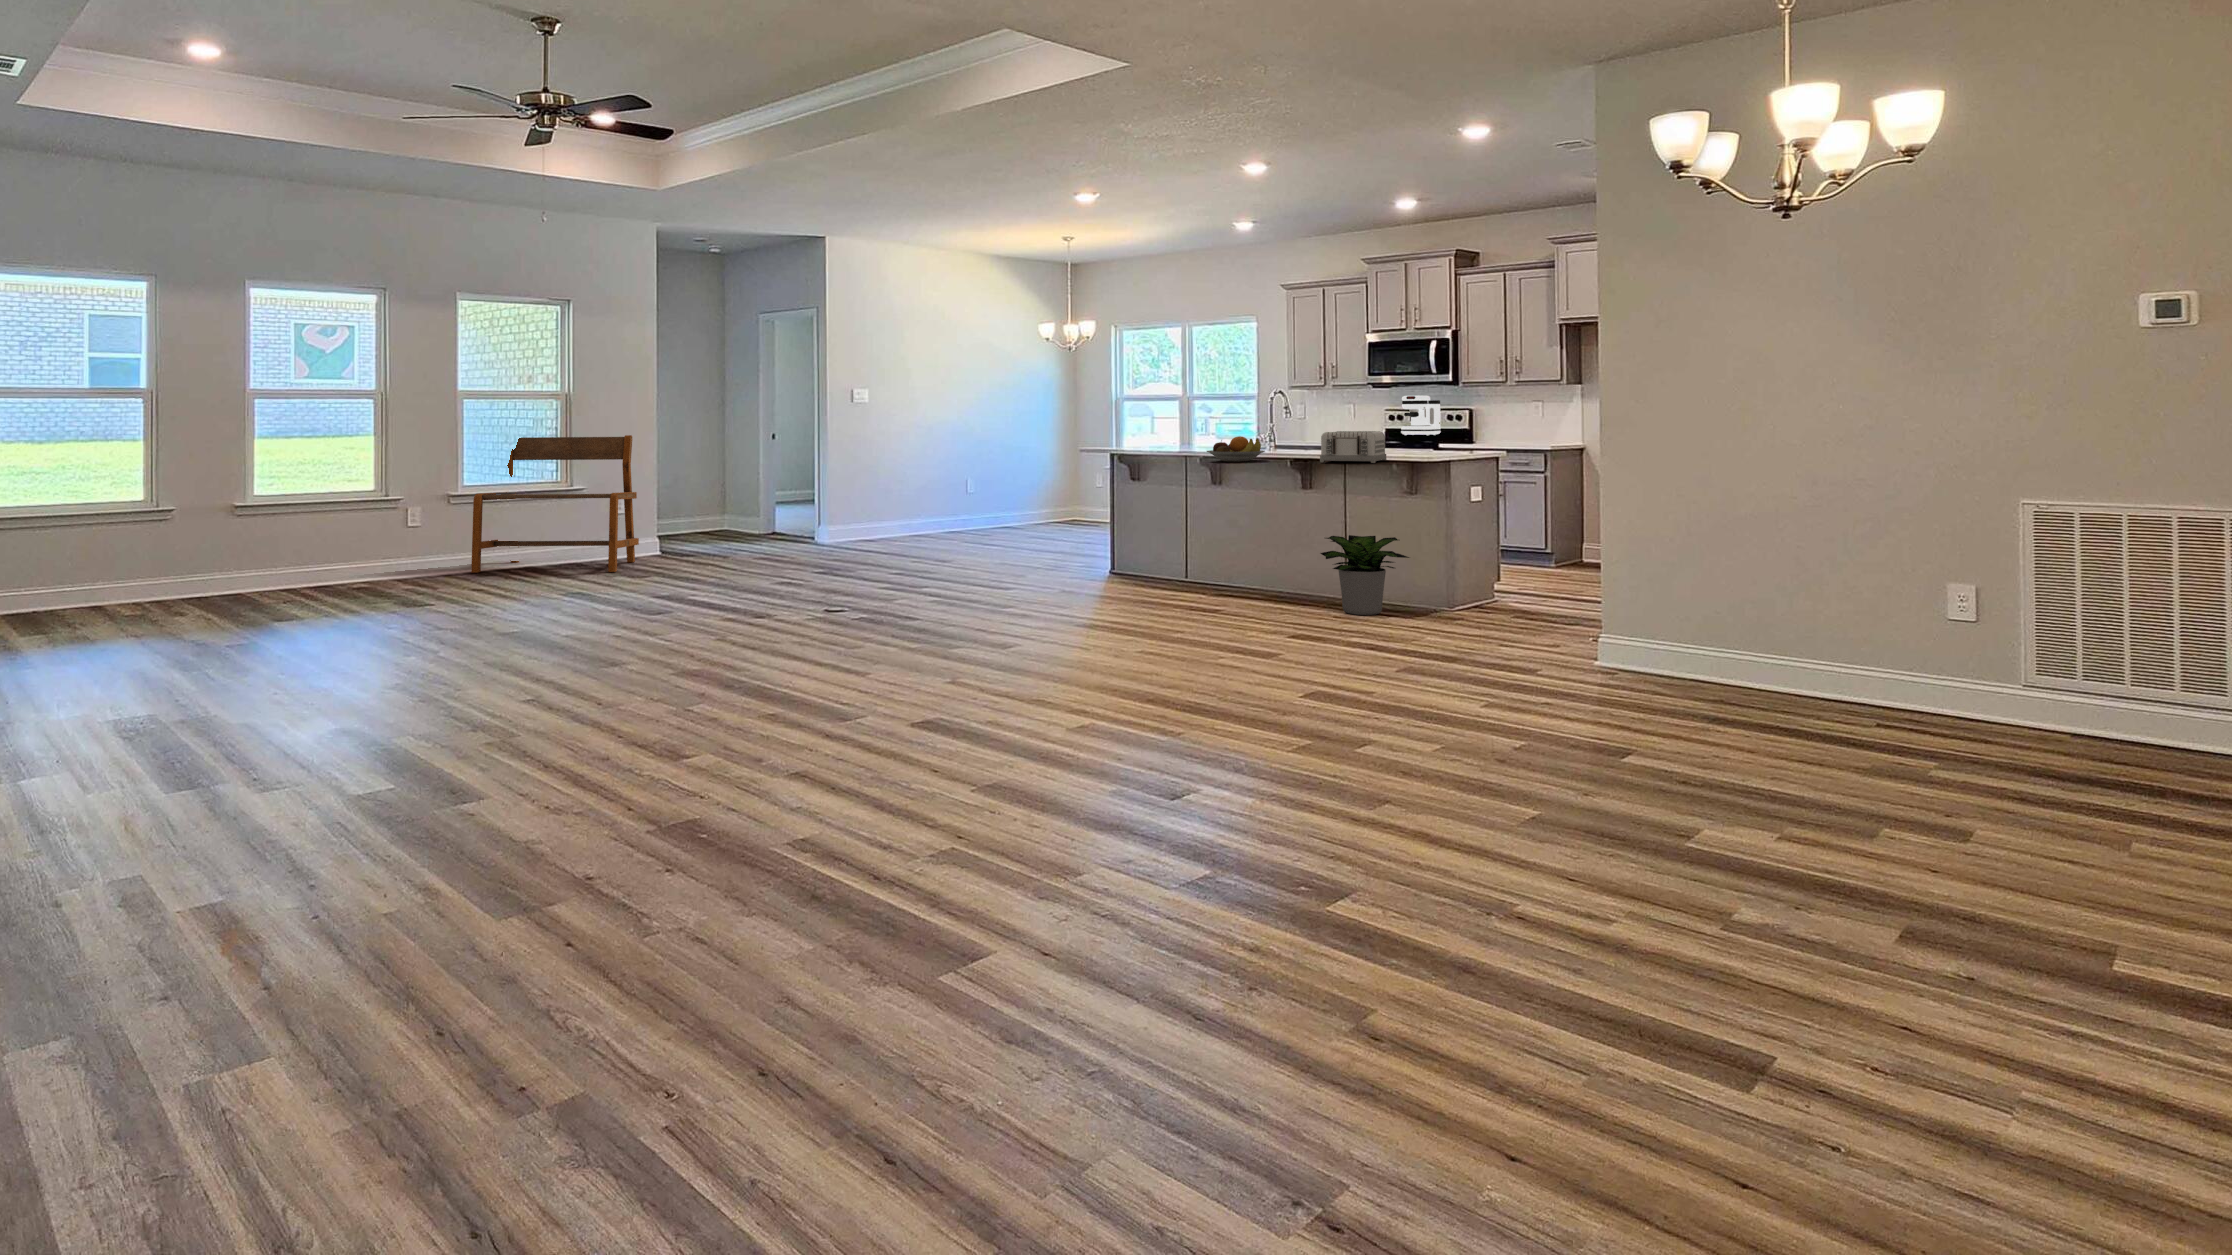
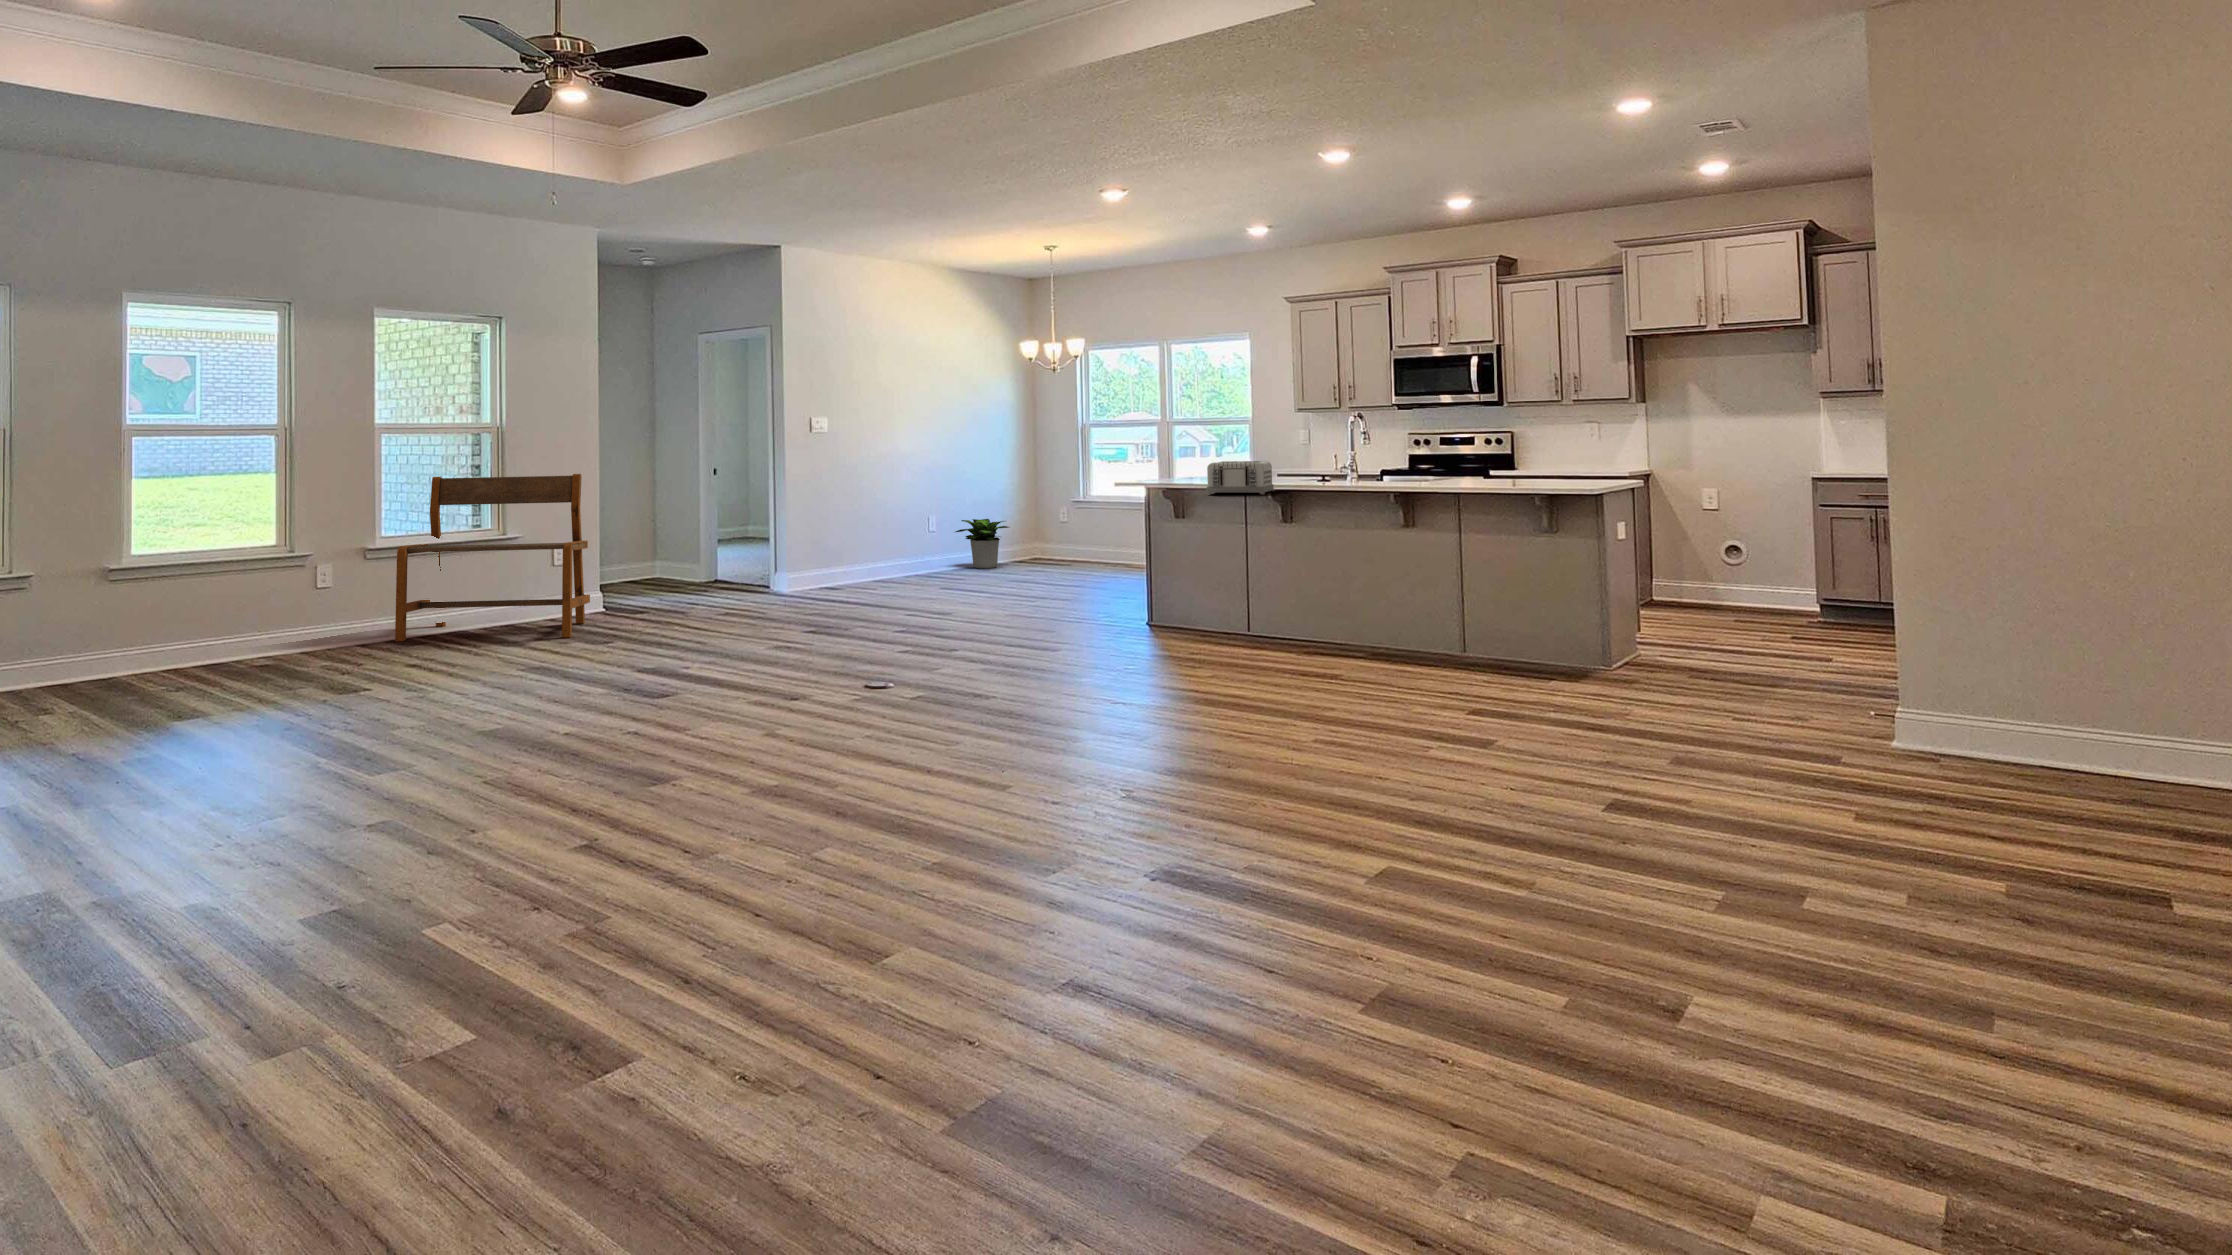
coffee maker: present [1401,396,1441,436] -> none [1428,417,1471,461]
toaster: present [1320,431,1386,463] -> present [1207,461,1274,494]
fruit bowl: present [1207,436,1265,462] -> none [1292,466,1363,496]
potted plant: present [1321,535,1409,615] -> present [955,519,1009,568]

